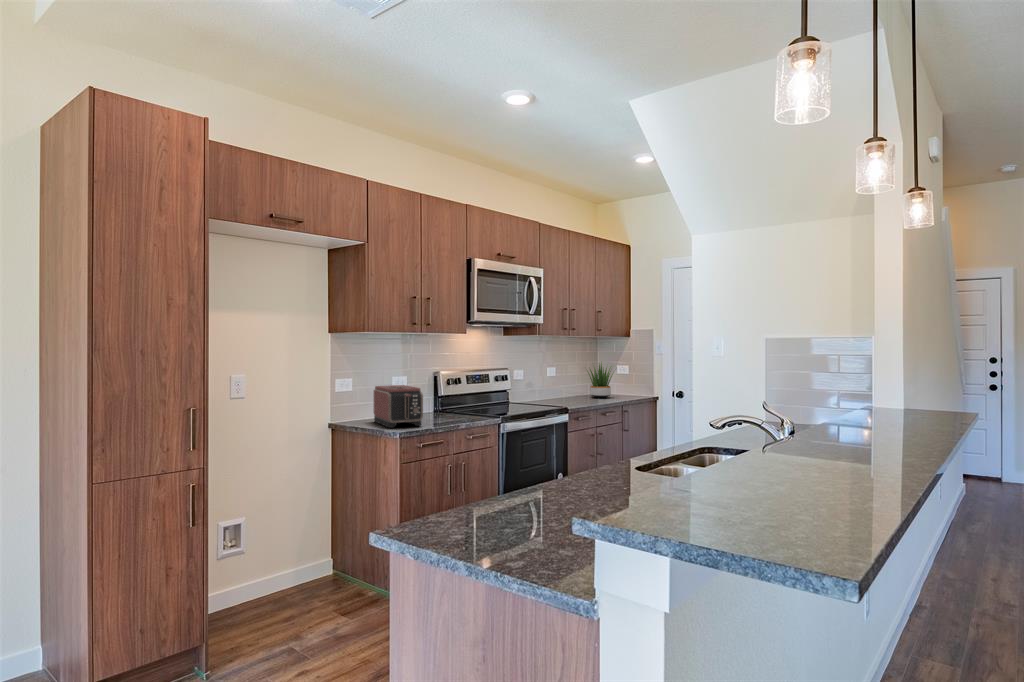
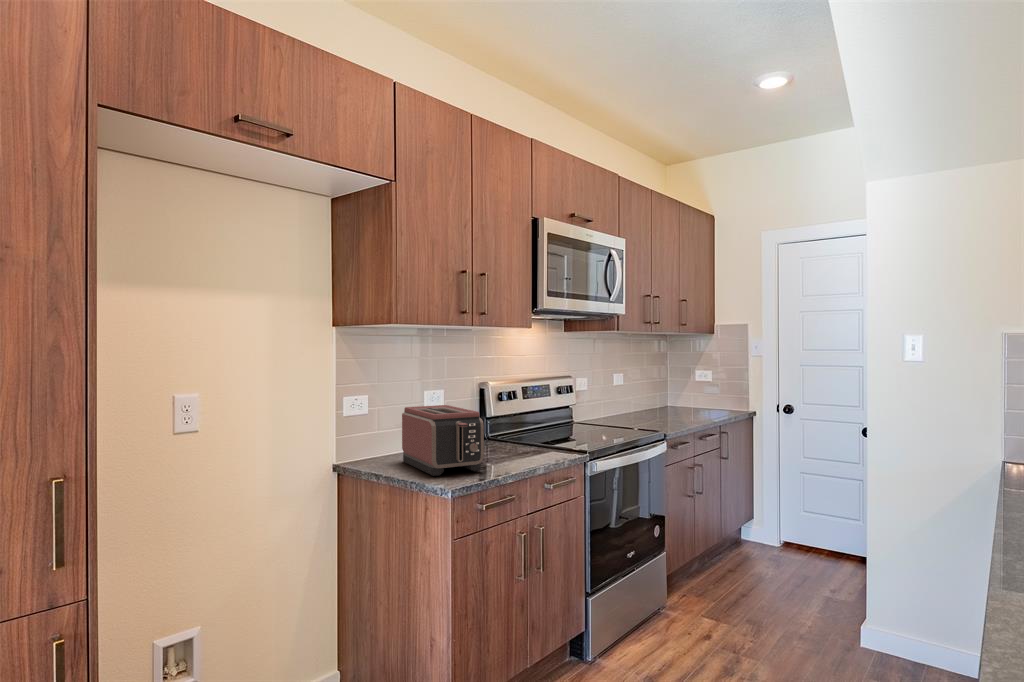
potted plant: present [587,363,613,398] -> none [660,365,709,414]

